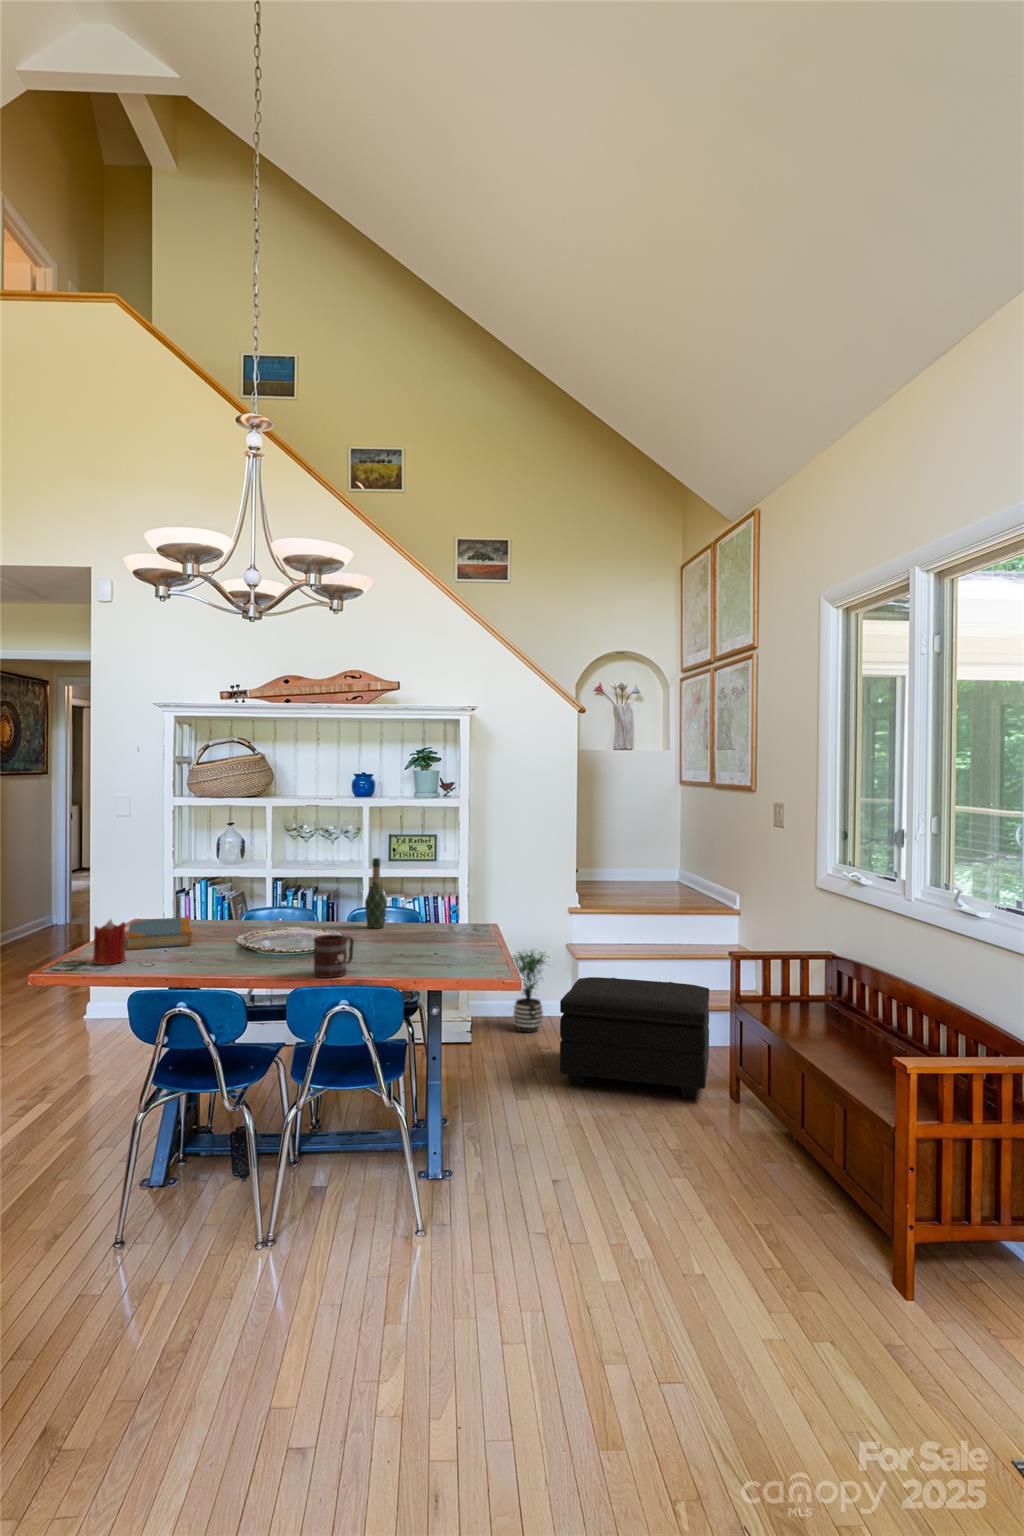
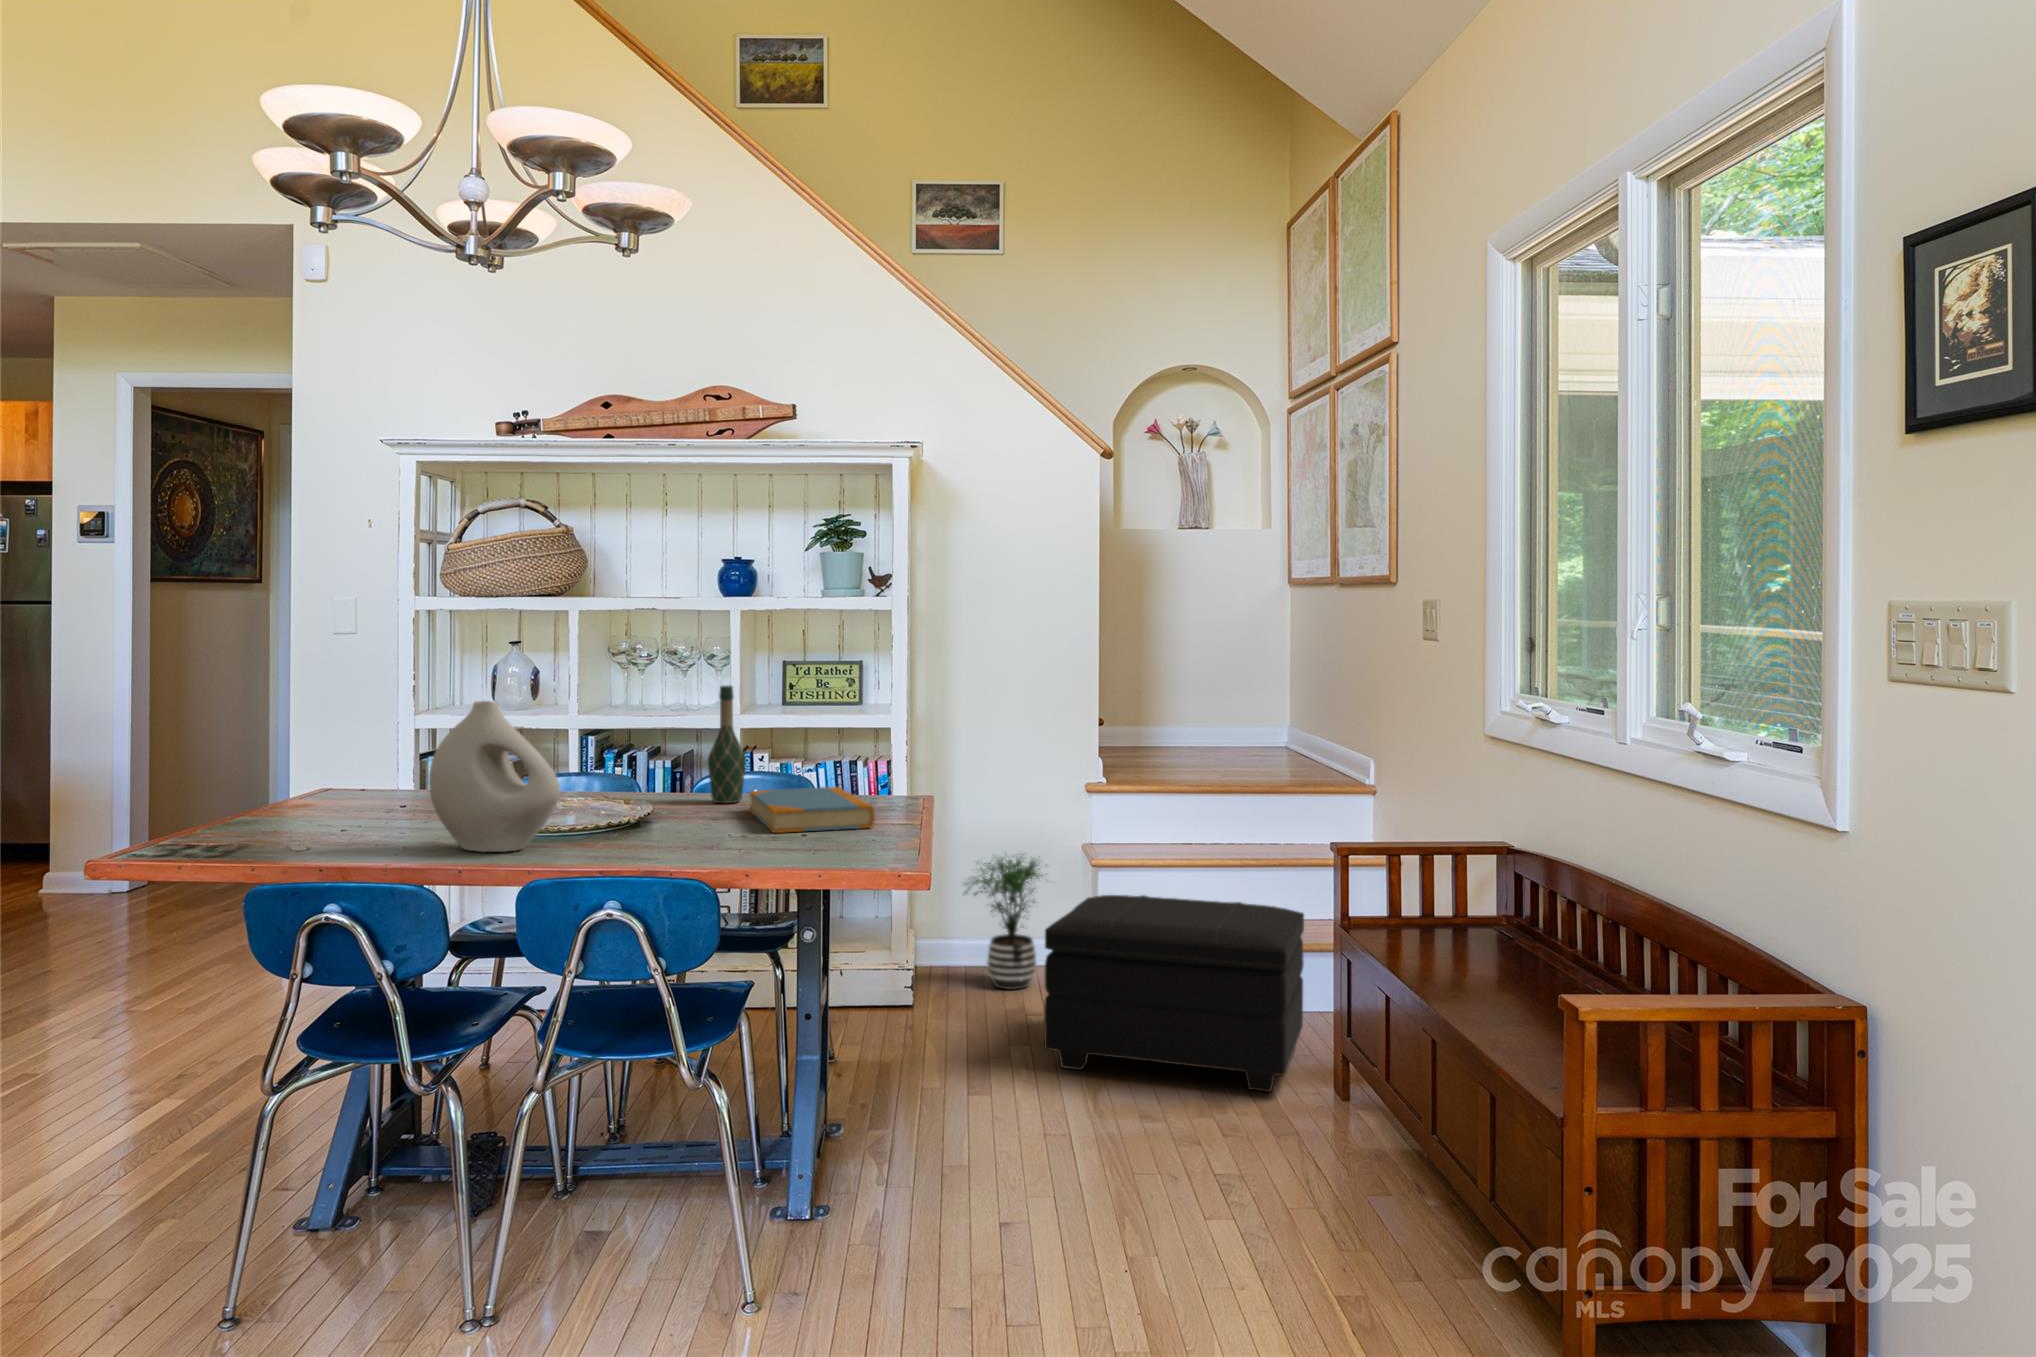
vase: none [221,877,300,967] -> present [429,701,560,852]
book: present [126,917,192,949] -> present [749,787,875,833]
candle: present [93,920,126,965] -> none [218,771,275,847]
mug: present [314,935,354,978] -> none [575,795,649,866]

